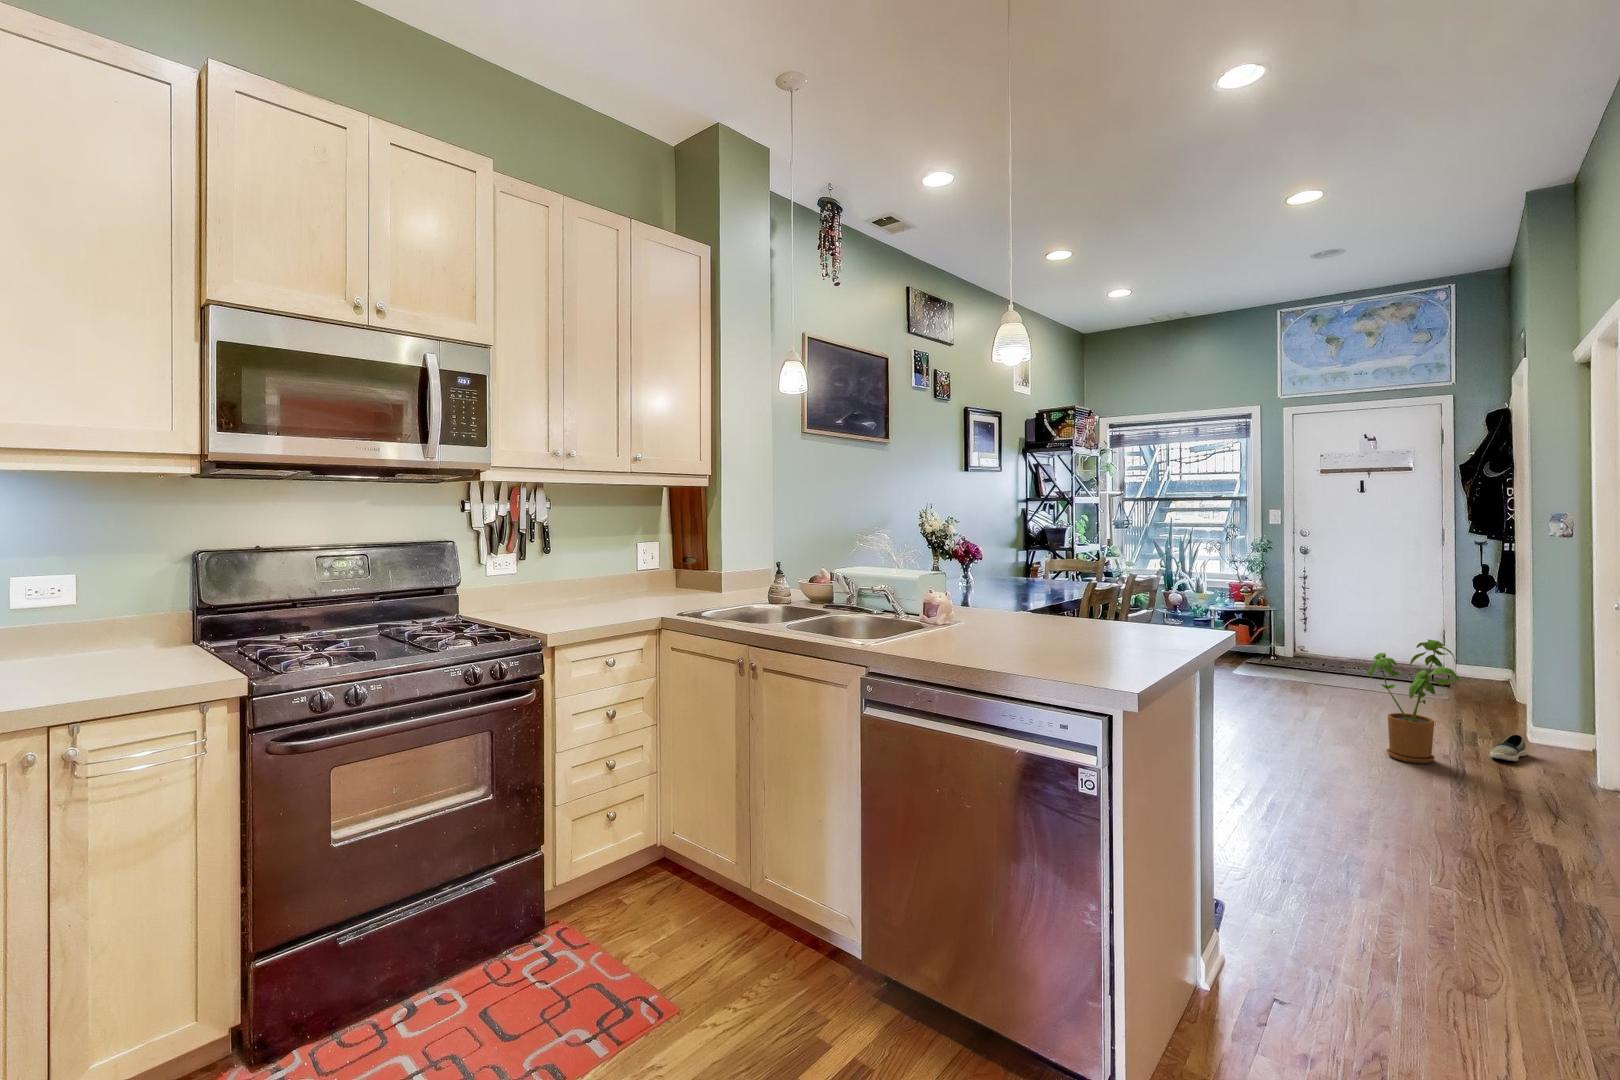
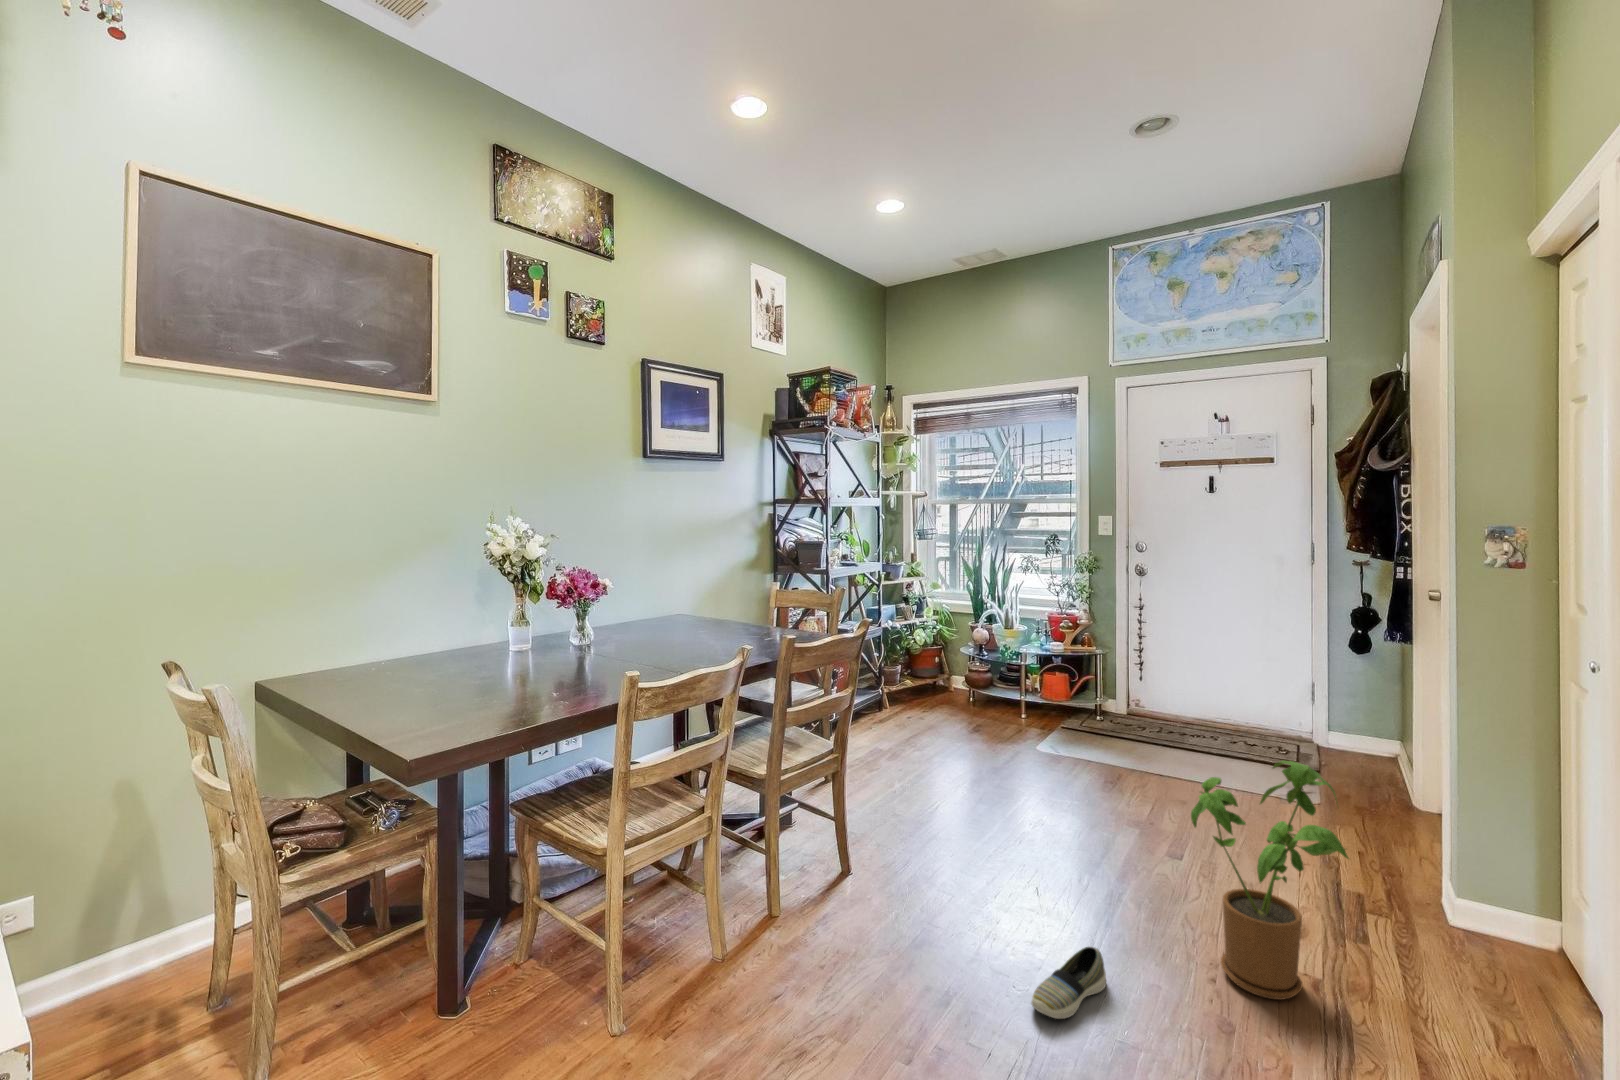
shoe: present [1490,735,1527,761] -> present [1031,947,1106,1019]

